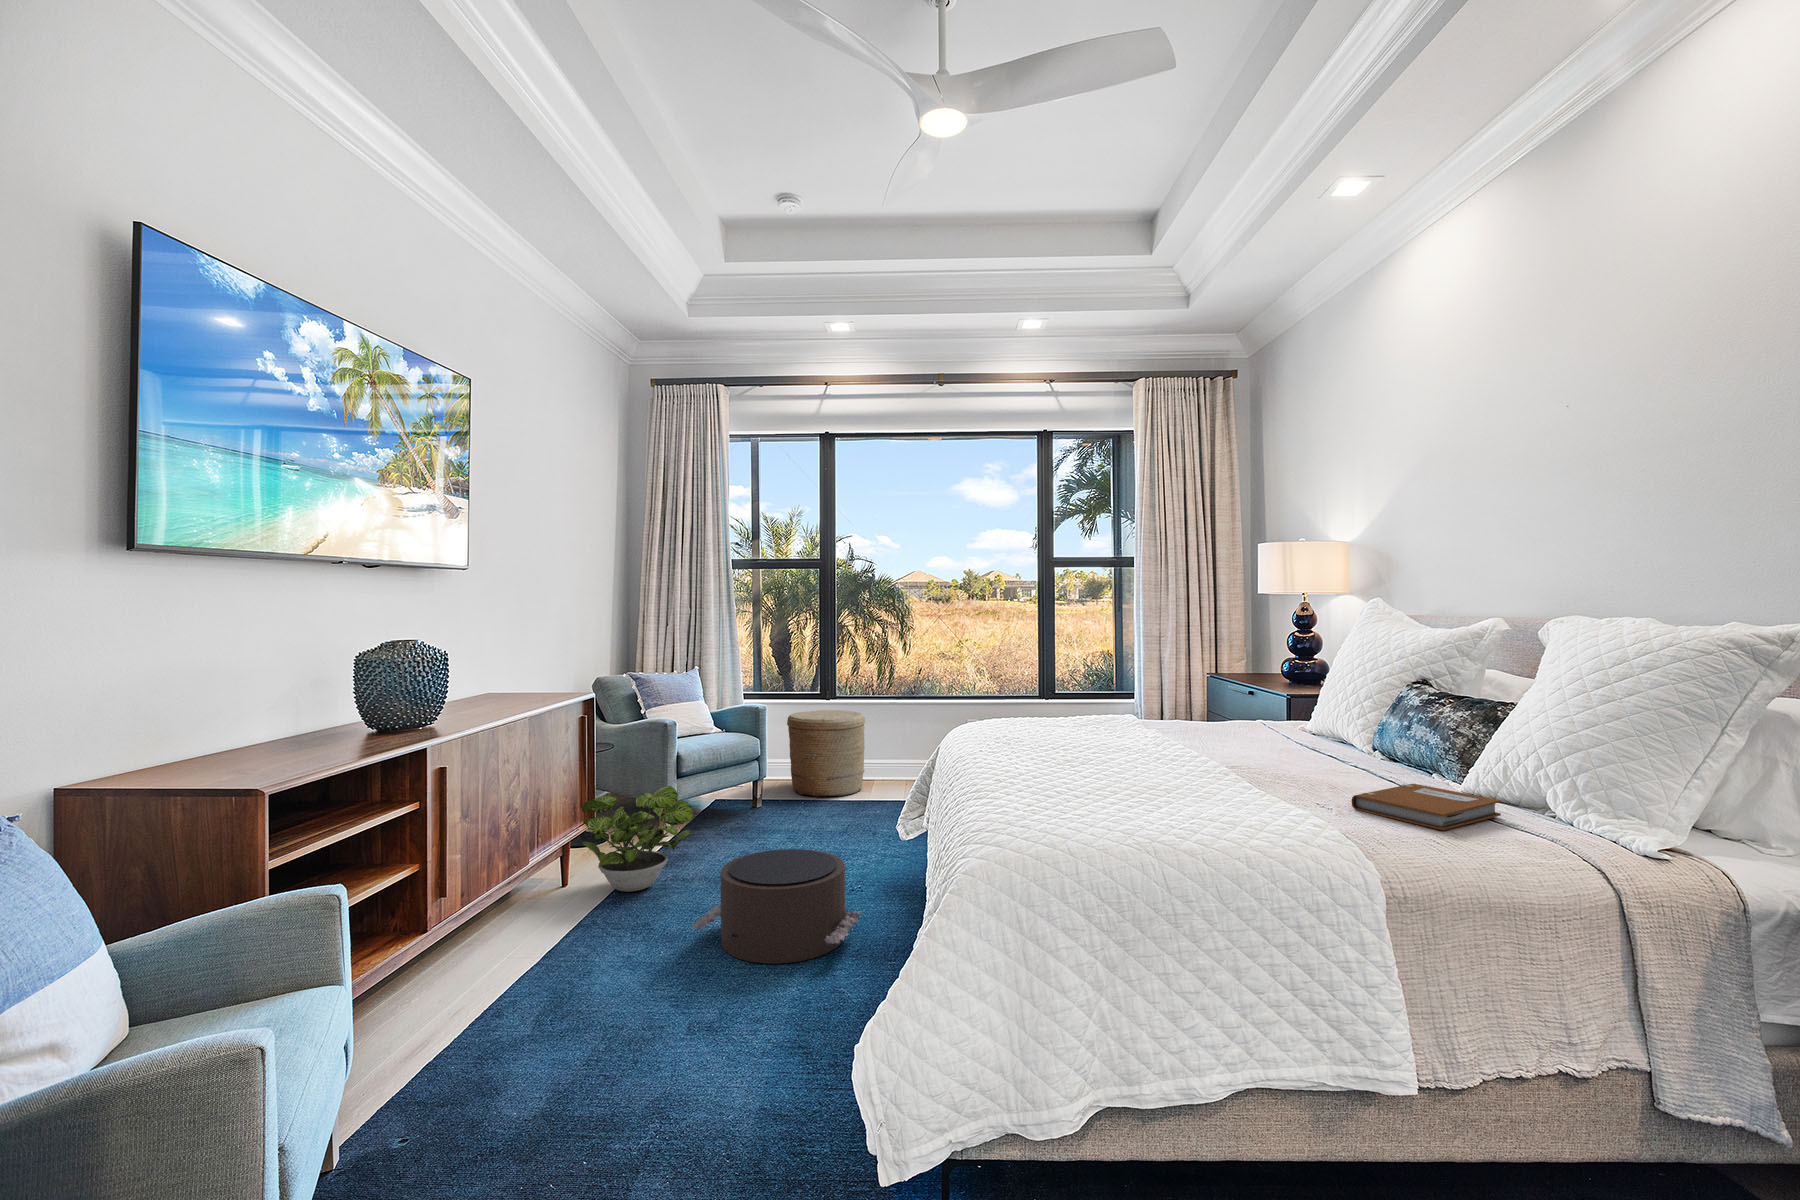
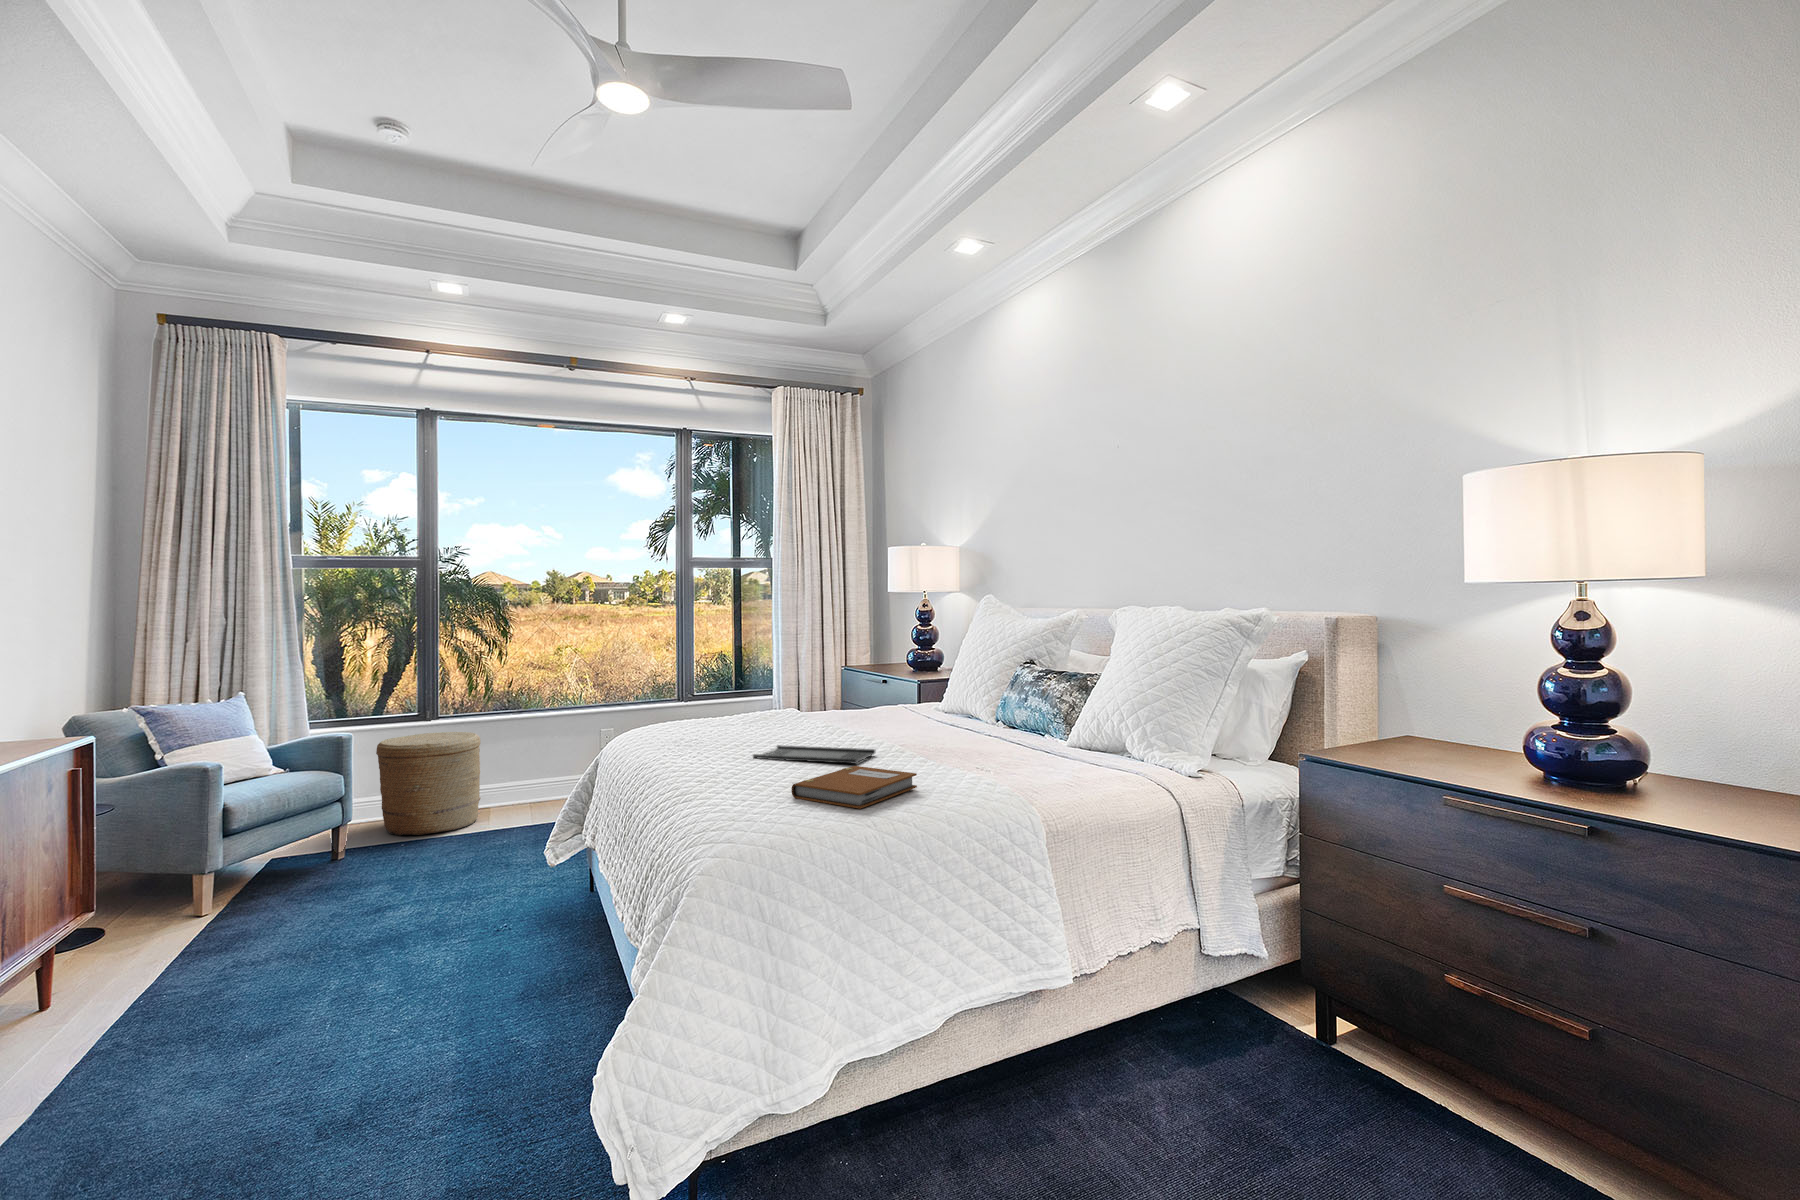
tray: none [1066,753,1199,782] -> present [753,745,875,764]
notebook: present [1352,784,1501,830] -> present [792,766,917,809]
potted plant: present [582,786,693,892] -> none [80,843,272,991]
pouf: present [692,849,861,964] -> none [292,891,519,1035]

